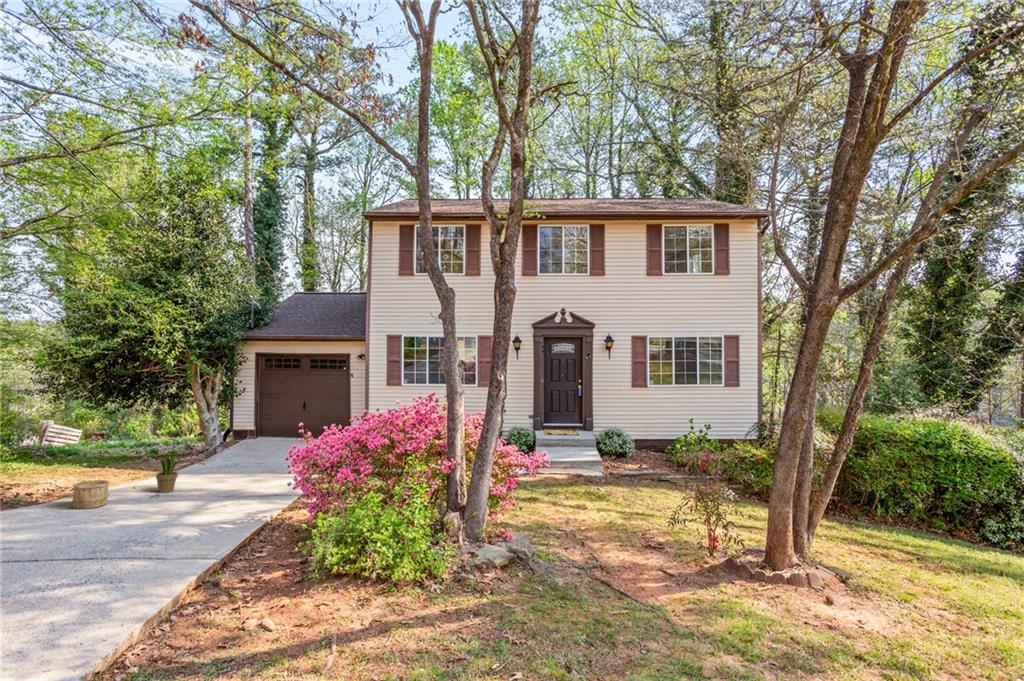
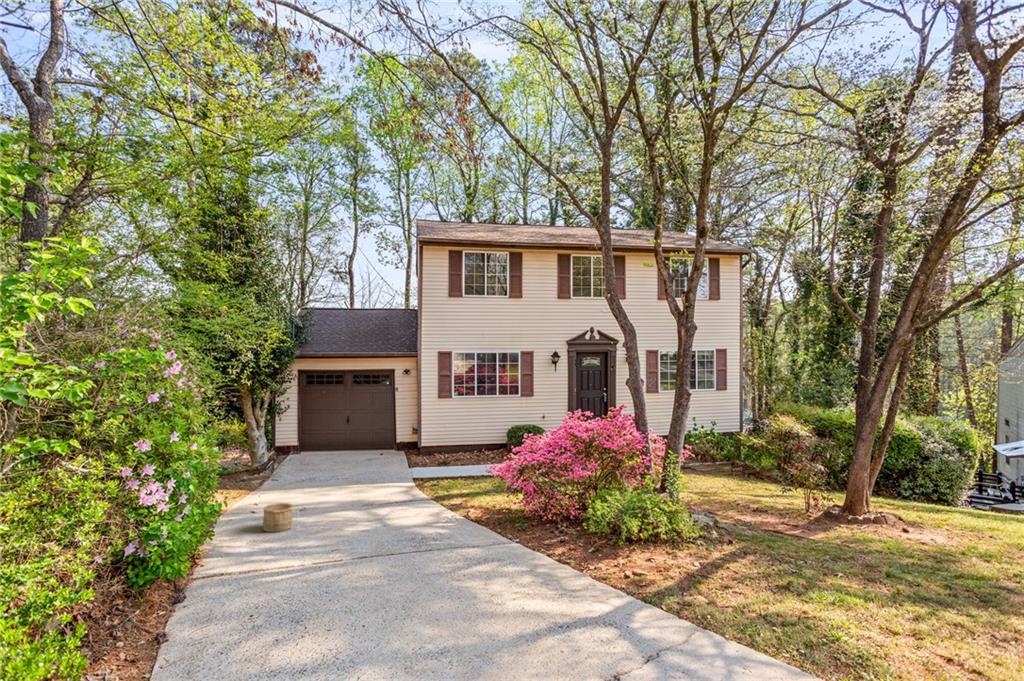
potted plant: present [156,456,178,493] -> none [311,475,333,512]

